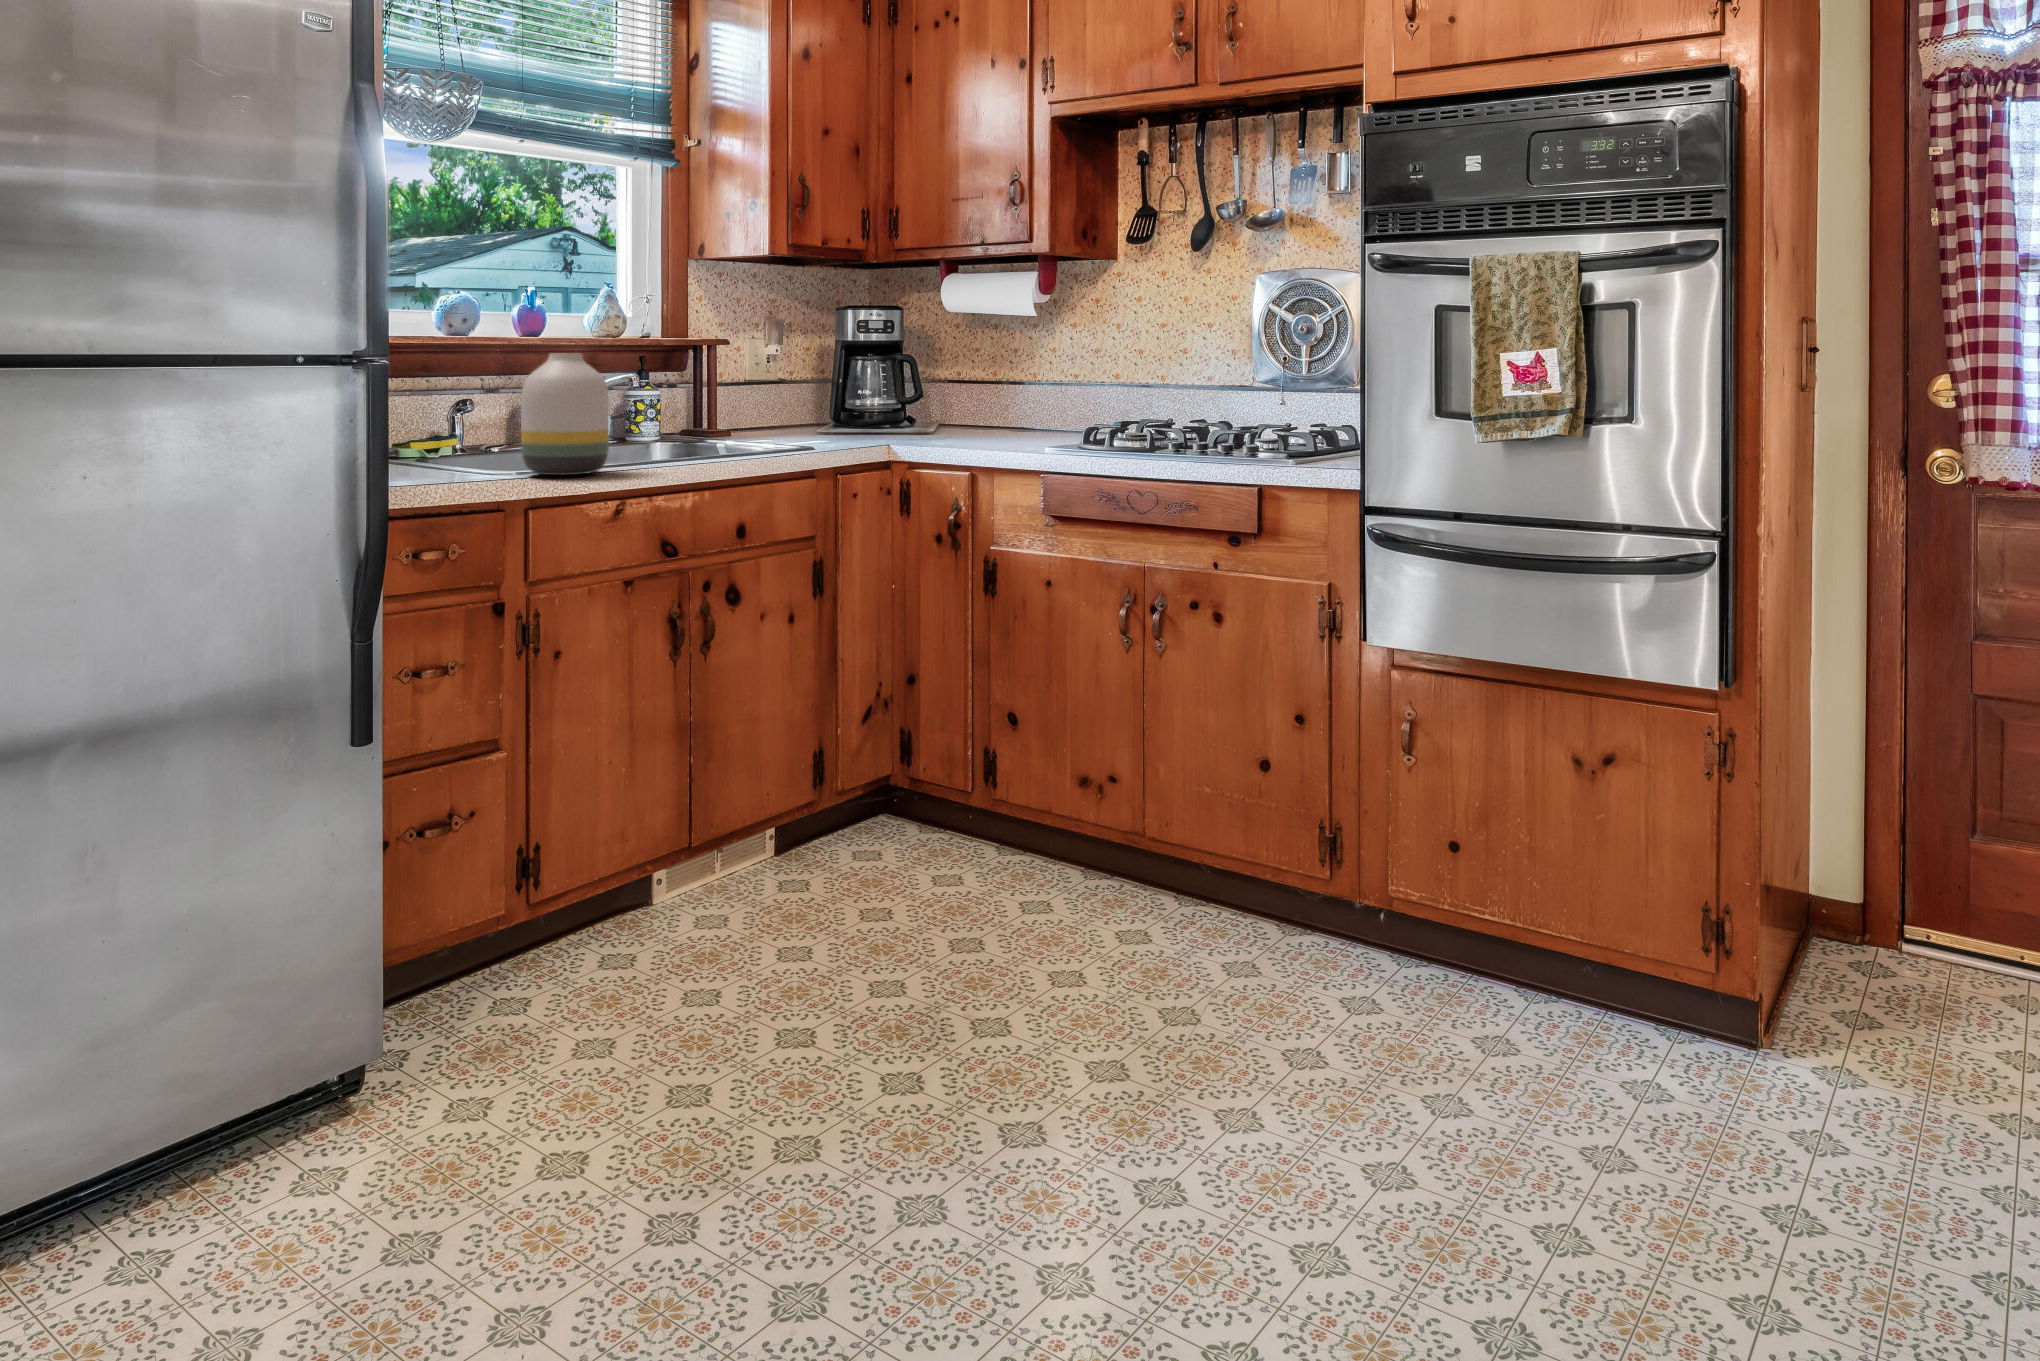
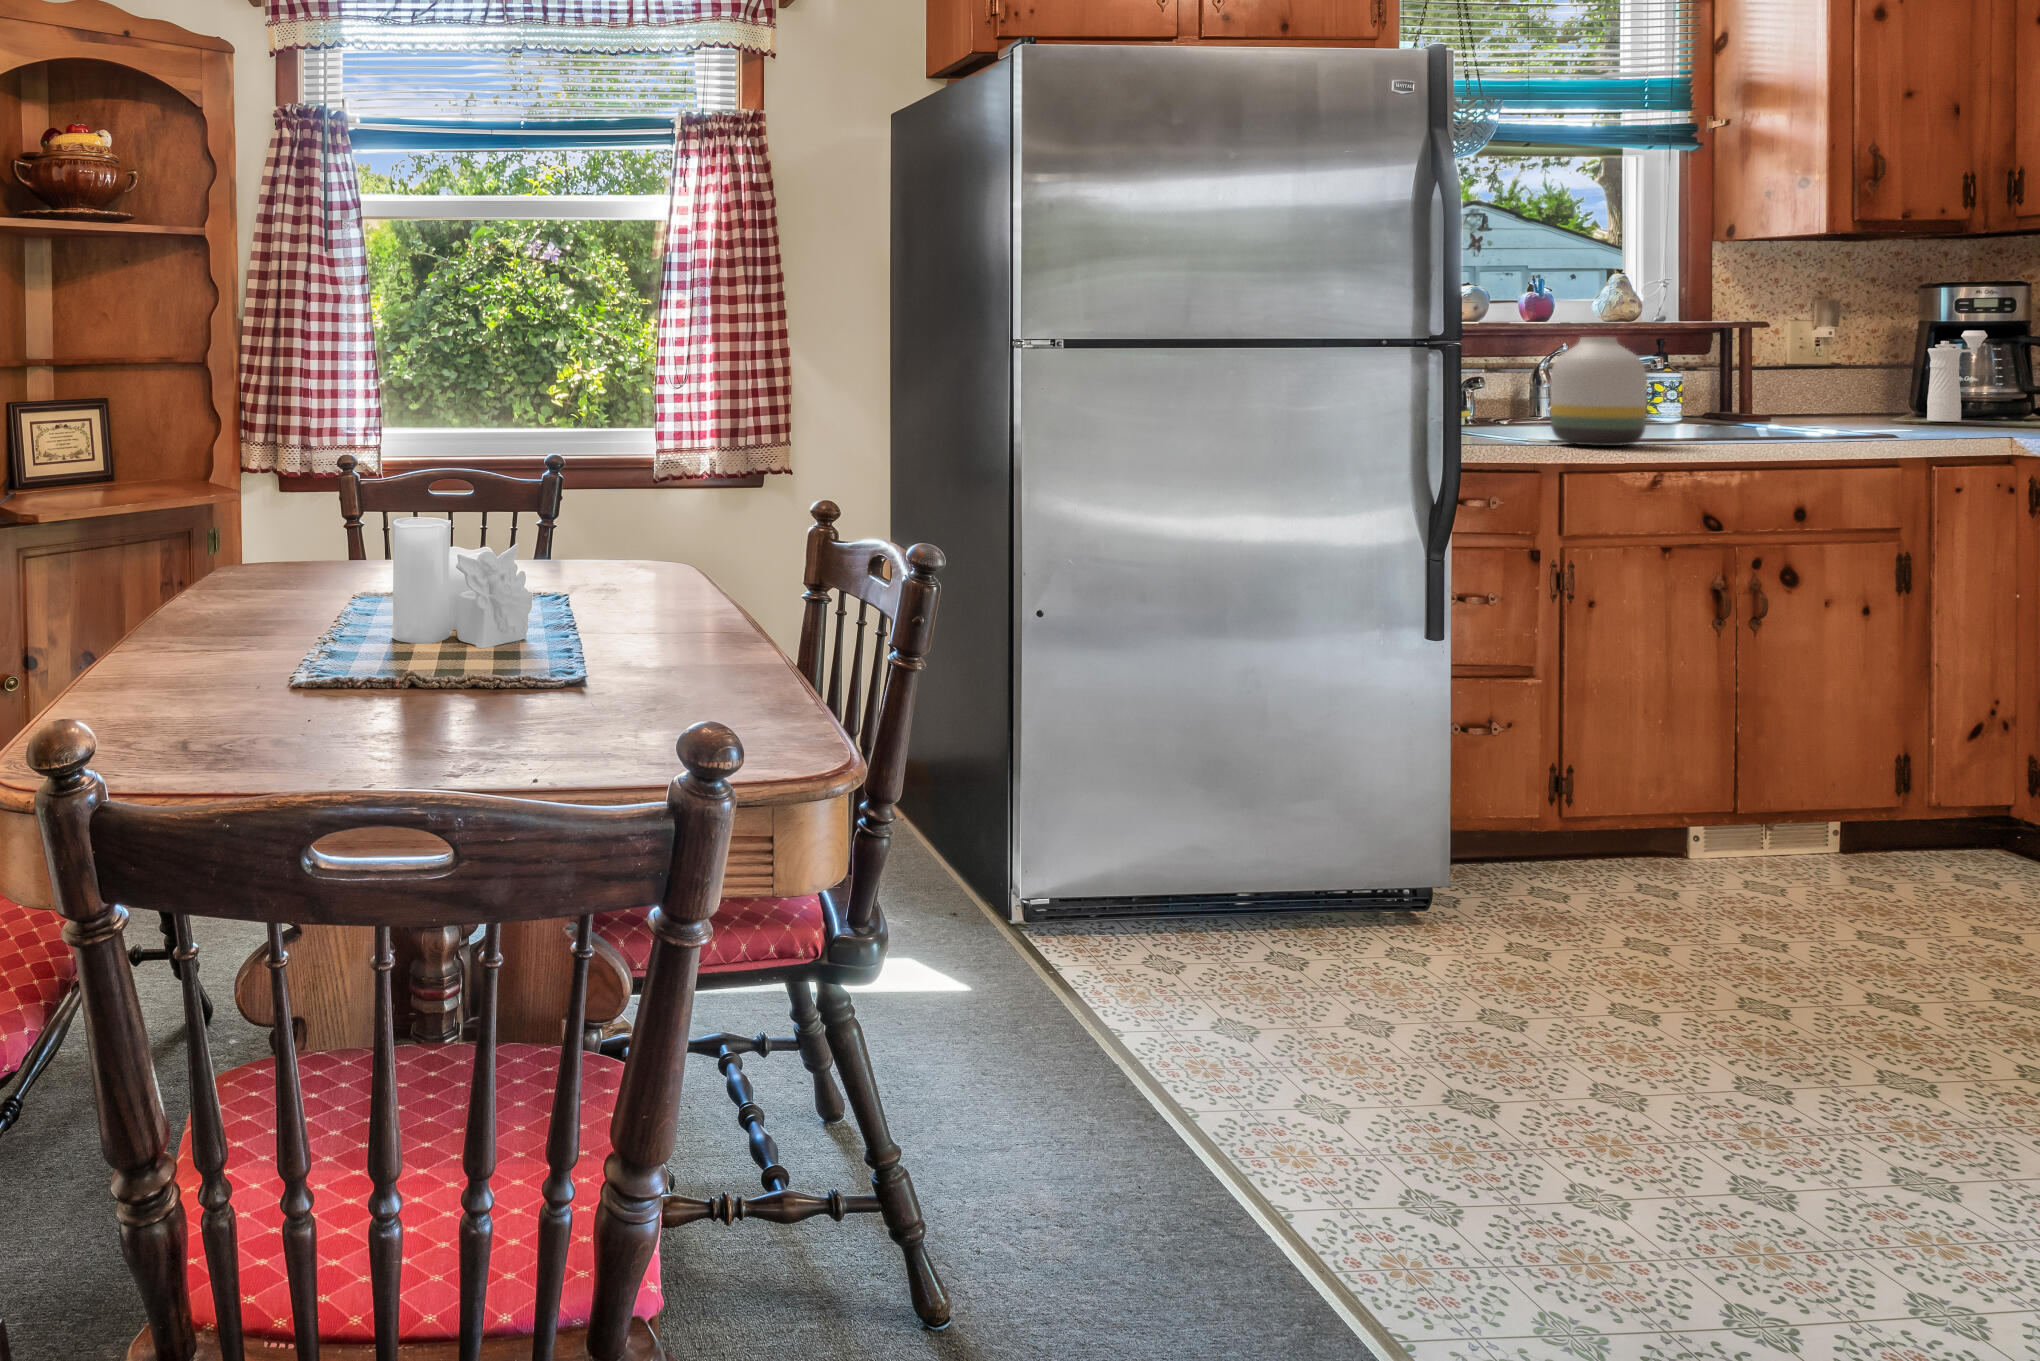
pepper mill: none [839,350,878,432] -> present [1927,331,1988,422]

